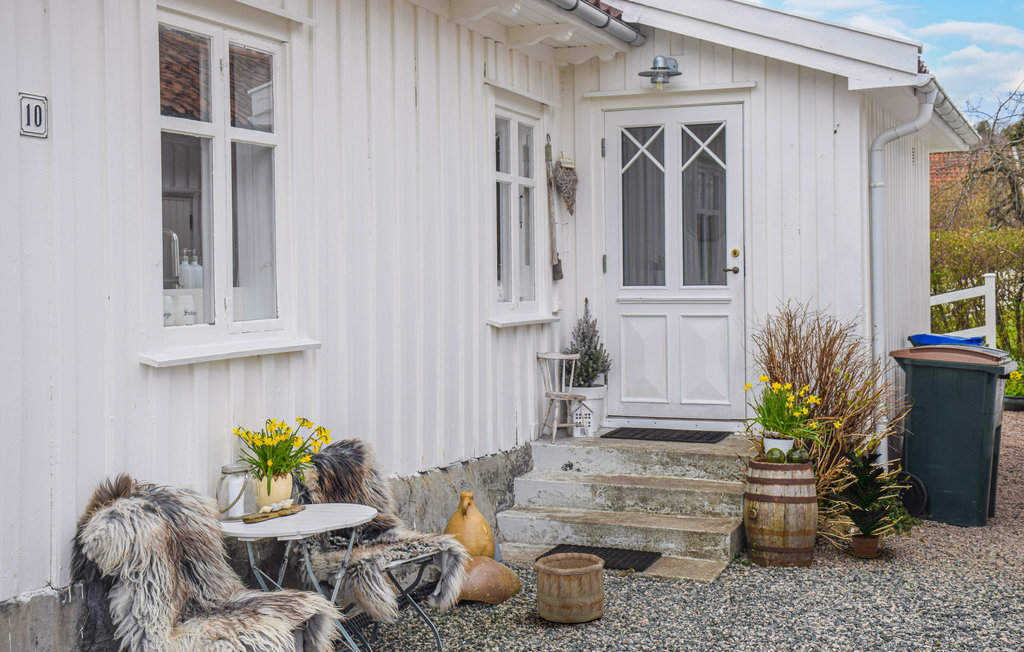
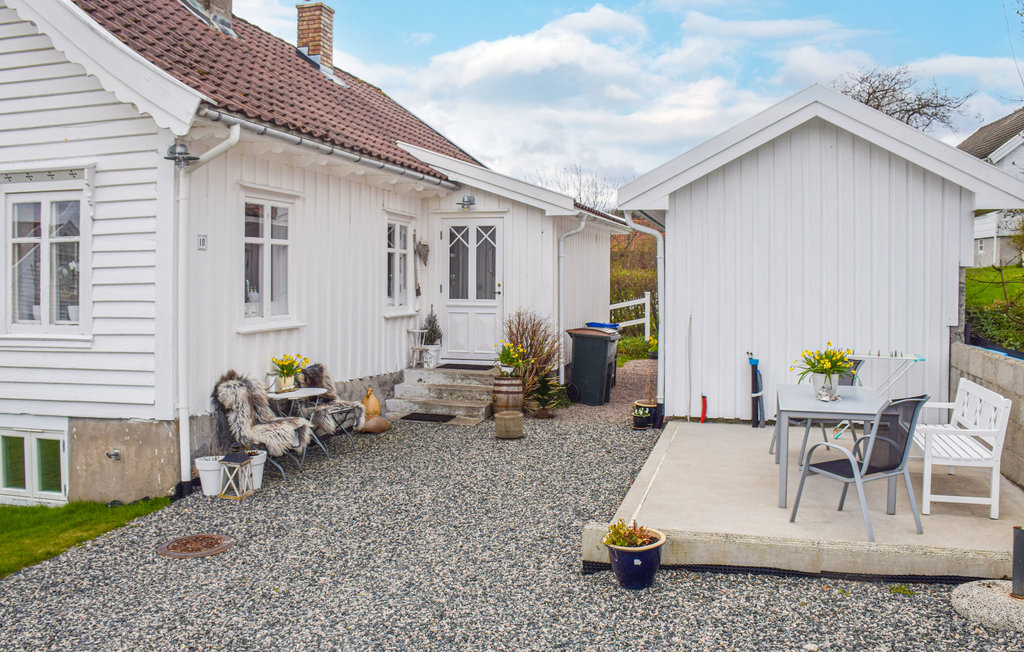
wooden bucket: present [534,553,605,623] -> present [494,411,523,438]

